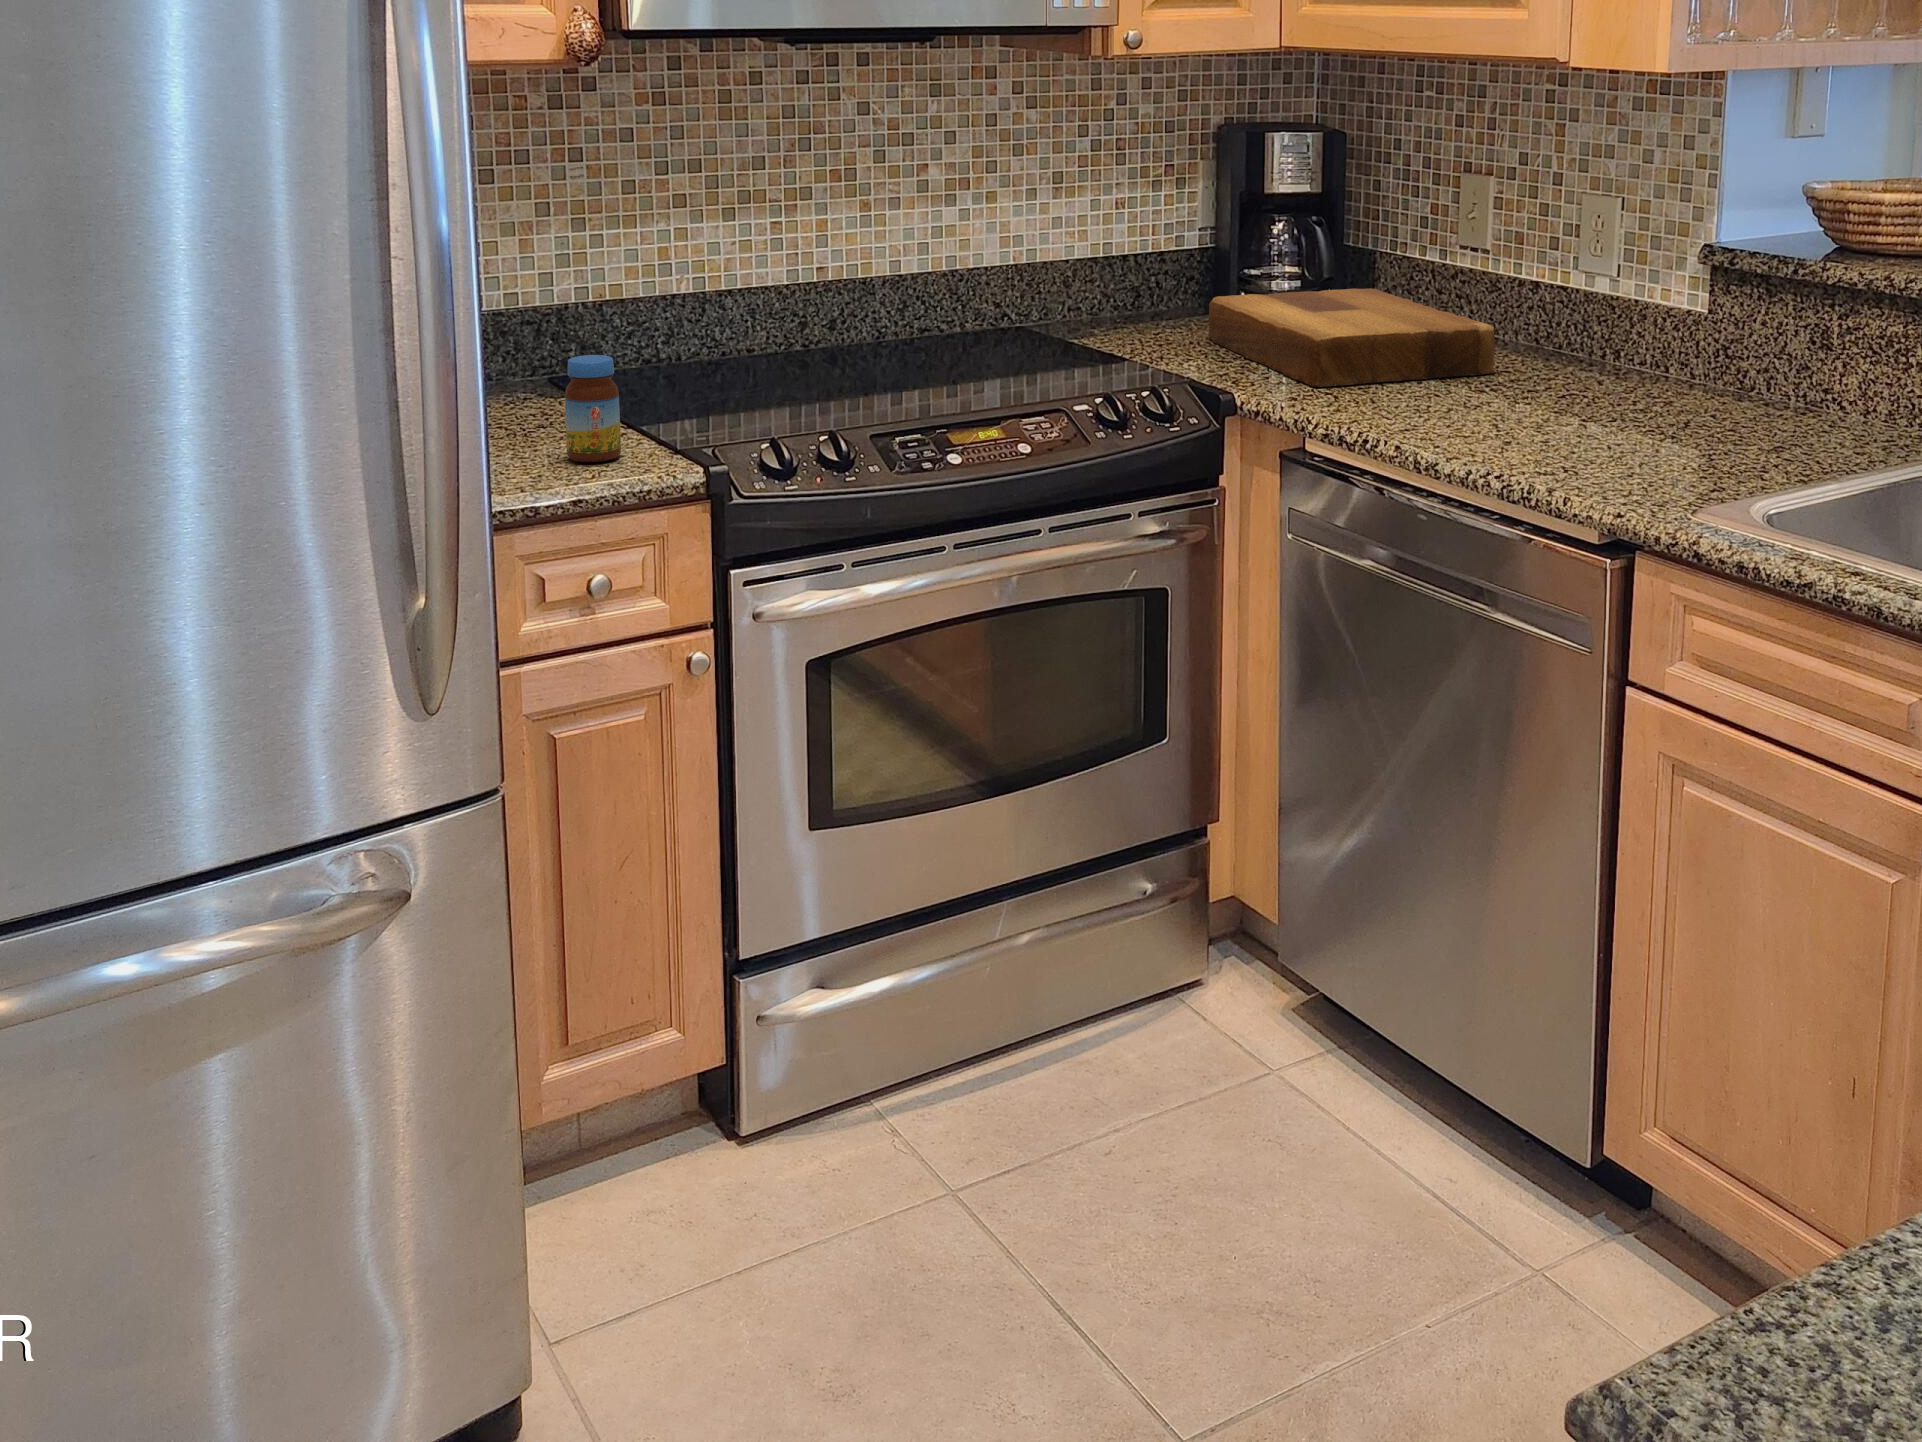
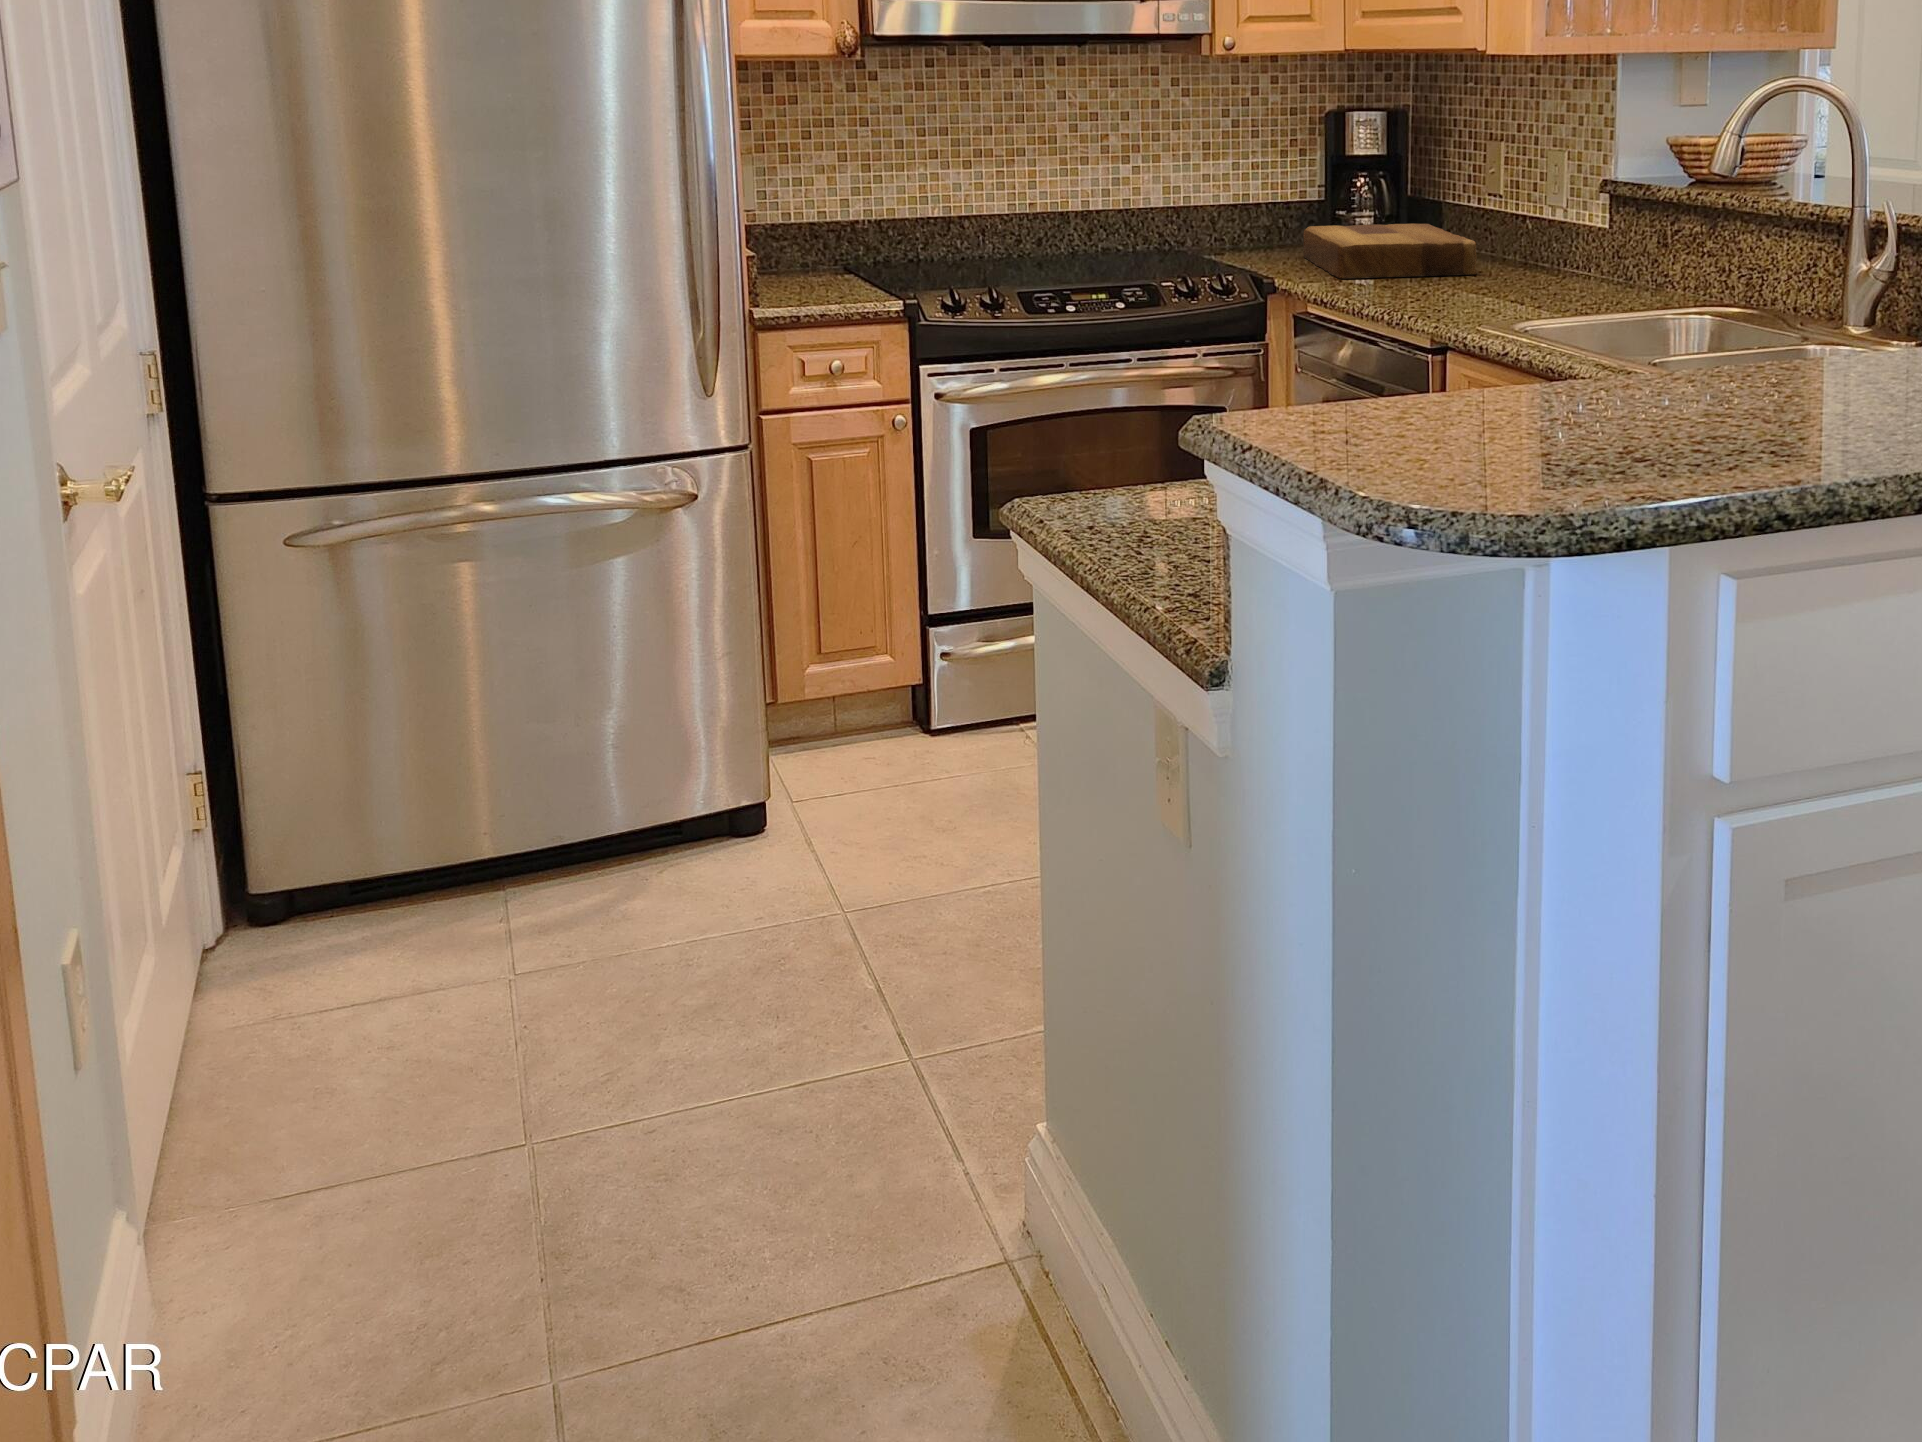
jar: present [565,355,621,462] -> none [829,237,864,302]

